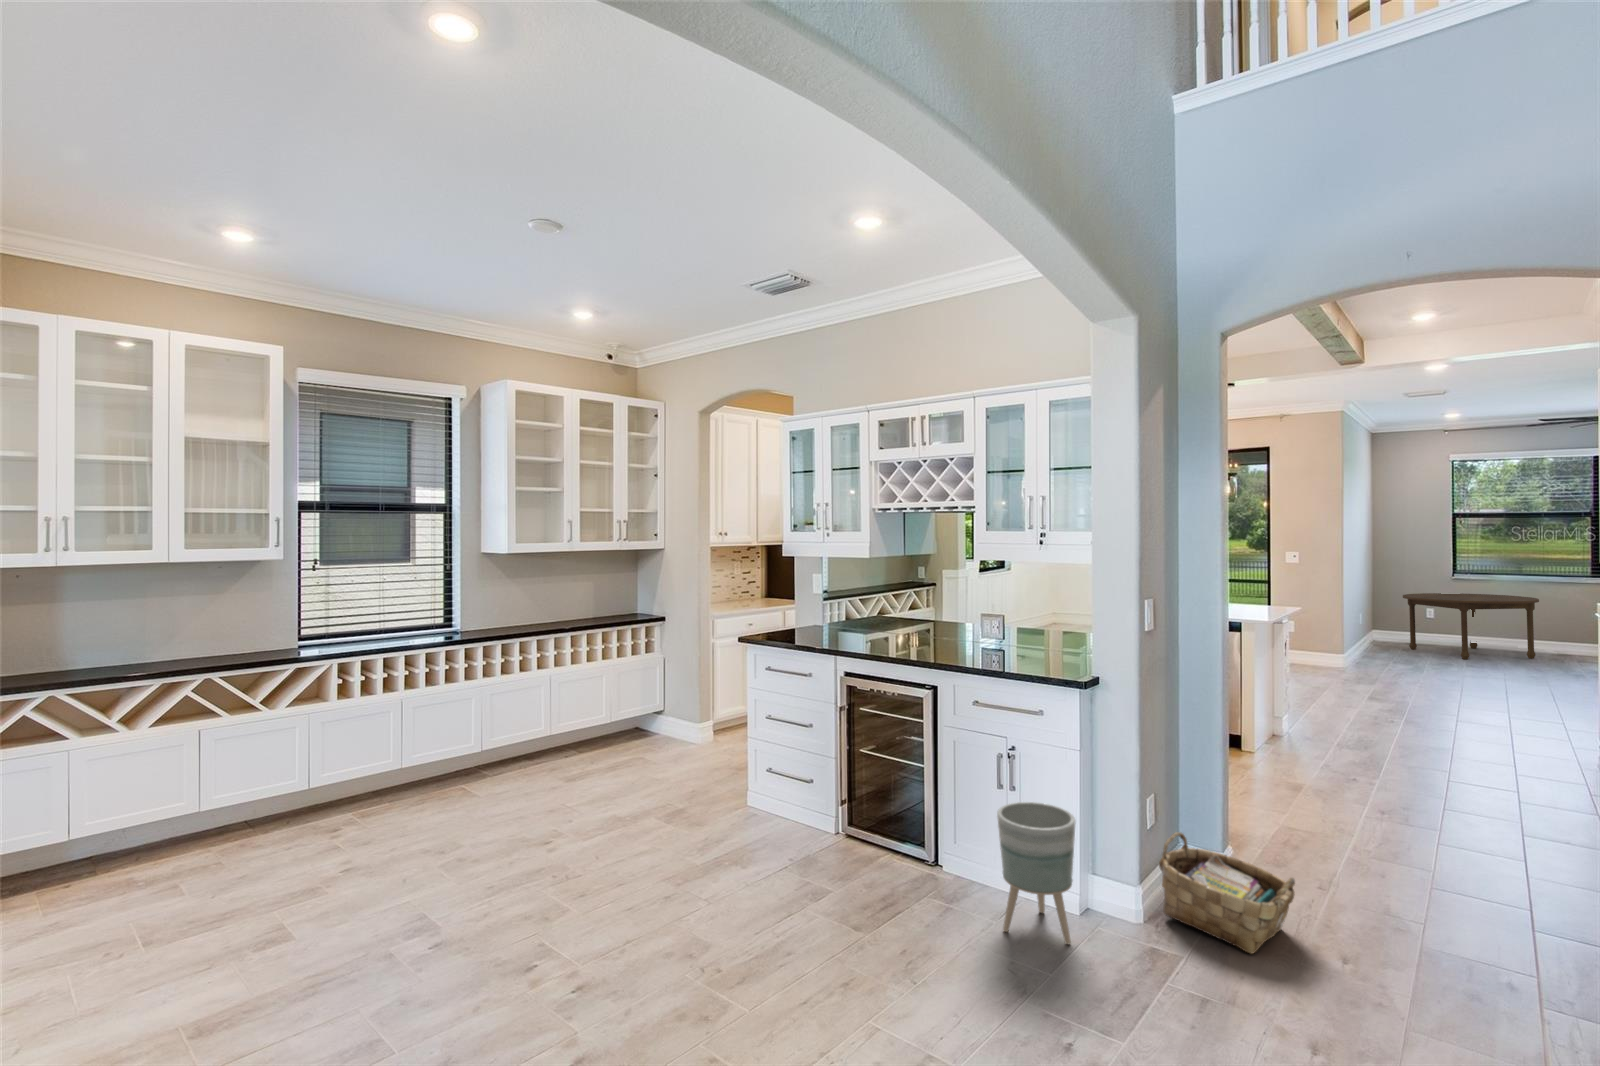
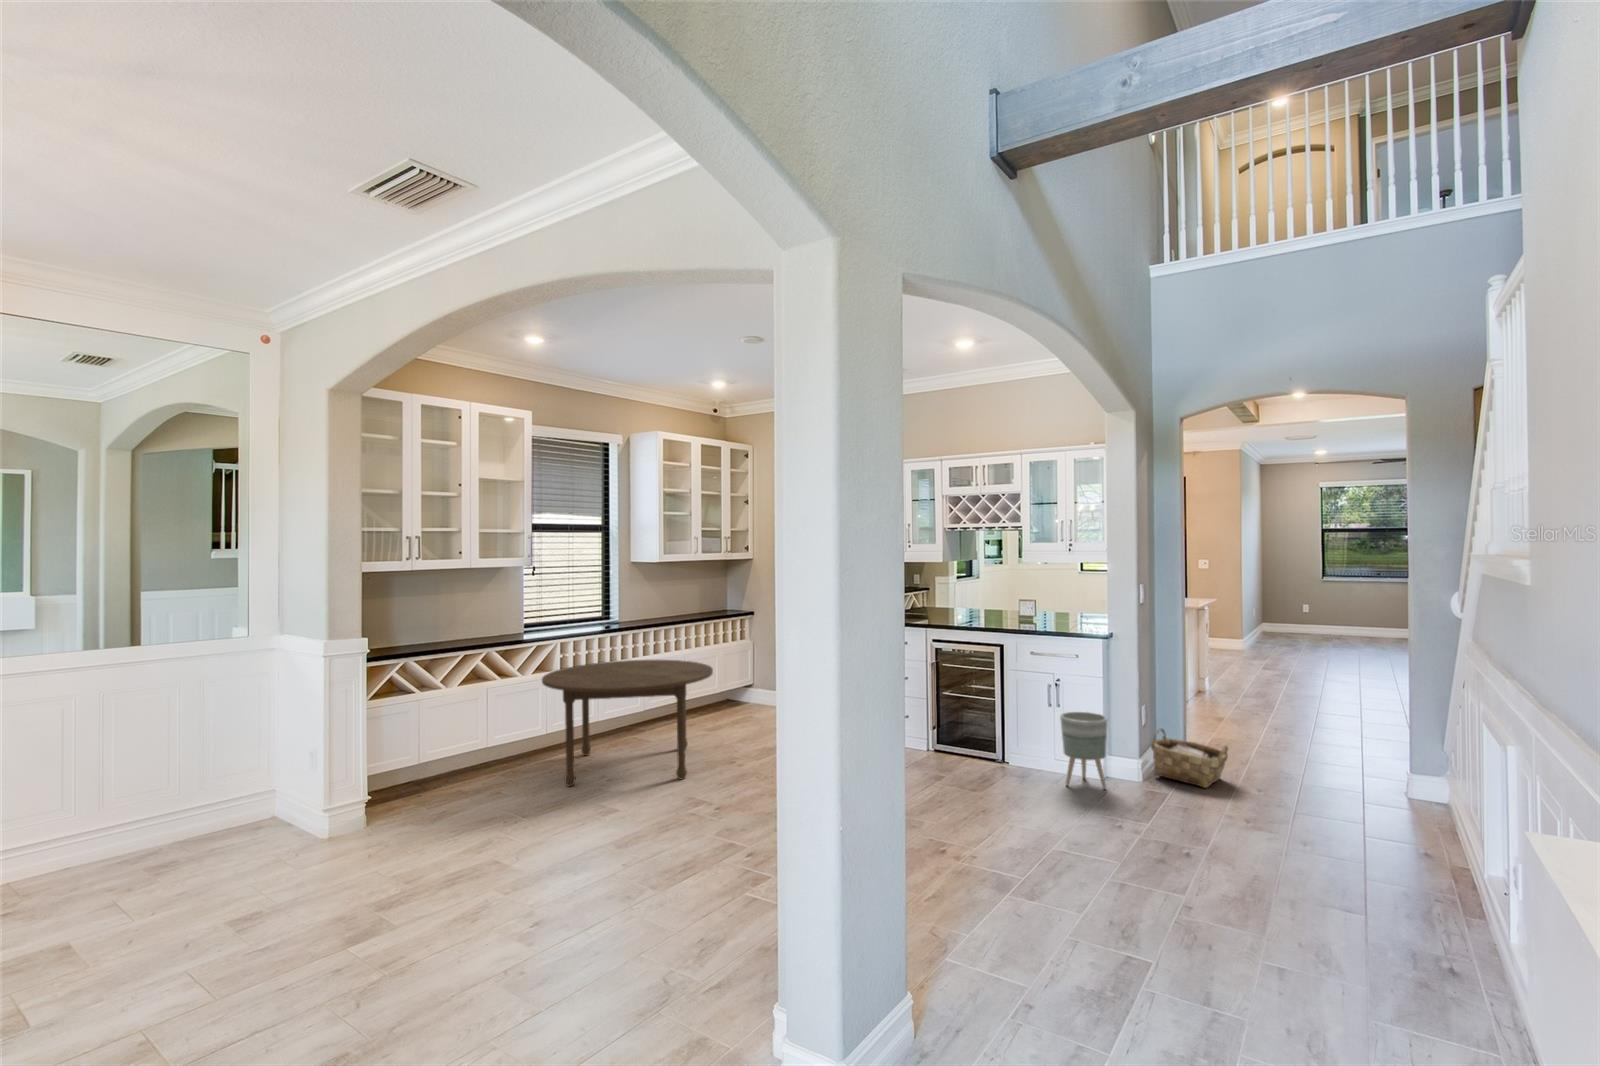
dining table: present [1403,593,1539,659] -> present [542,660,713,786]

